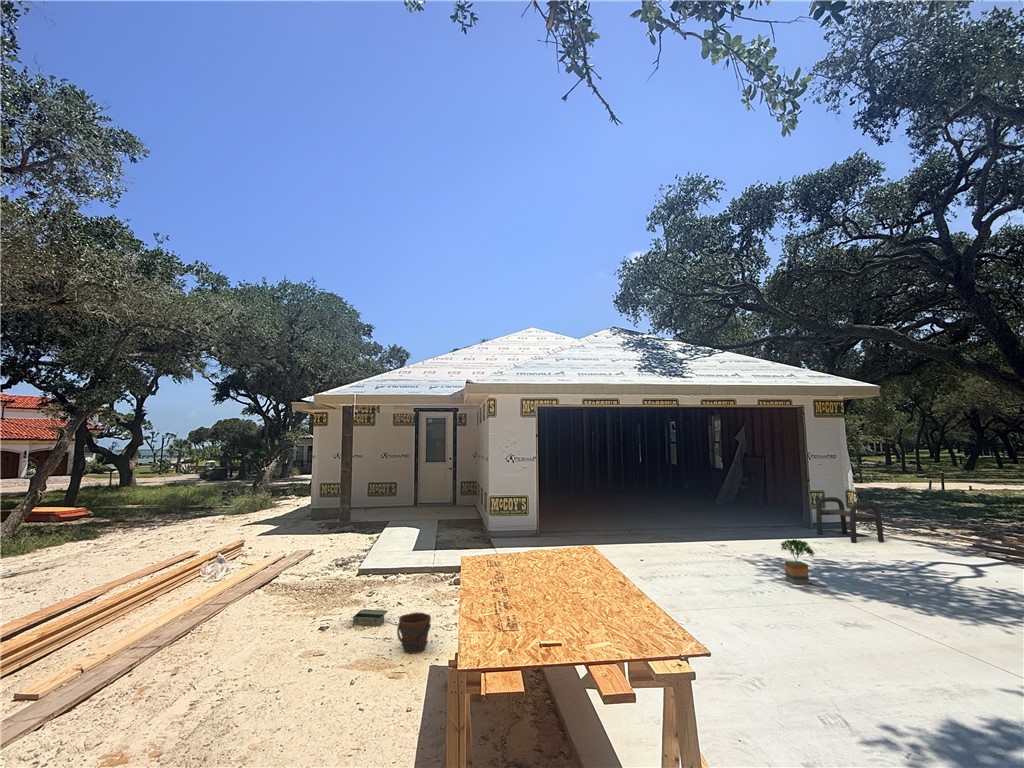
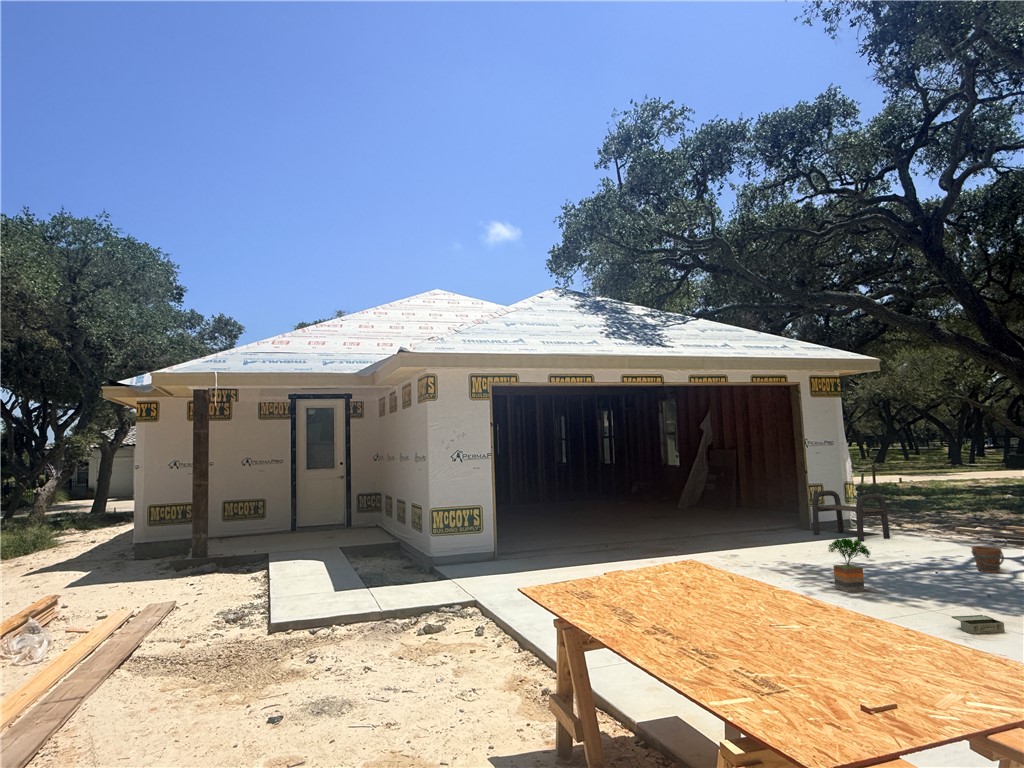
toolbox: present [353,609,388,626] -> present [952,615,1005,634]
bucket: present [397,613,431,653] -> present [971,546,1004,573]

